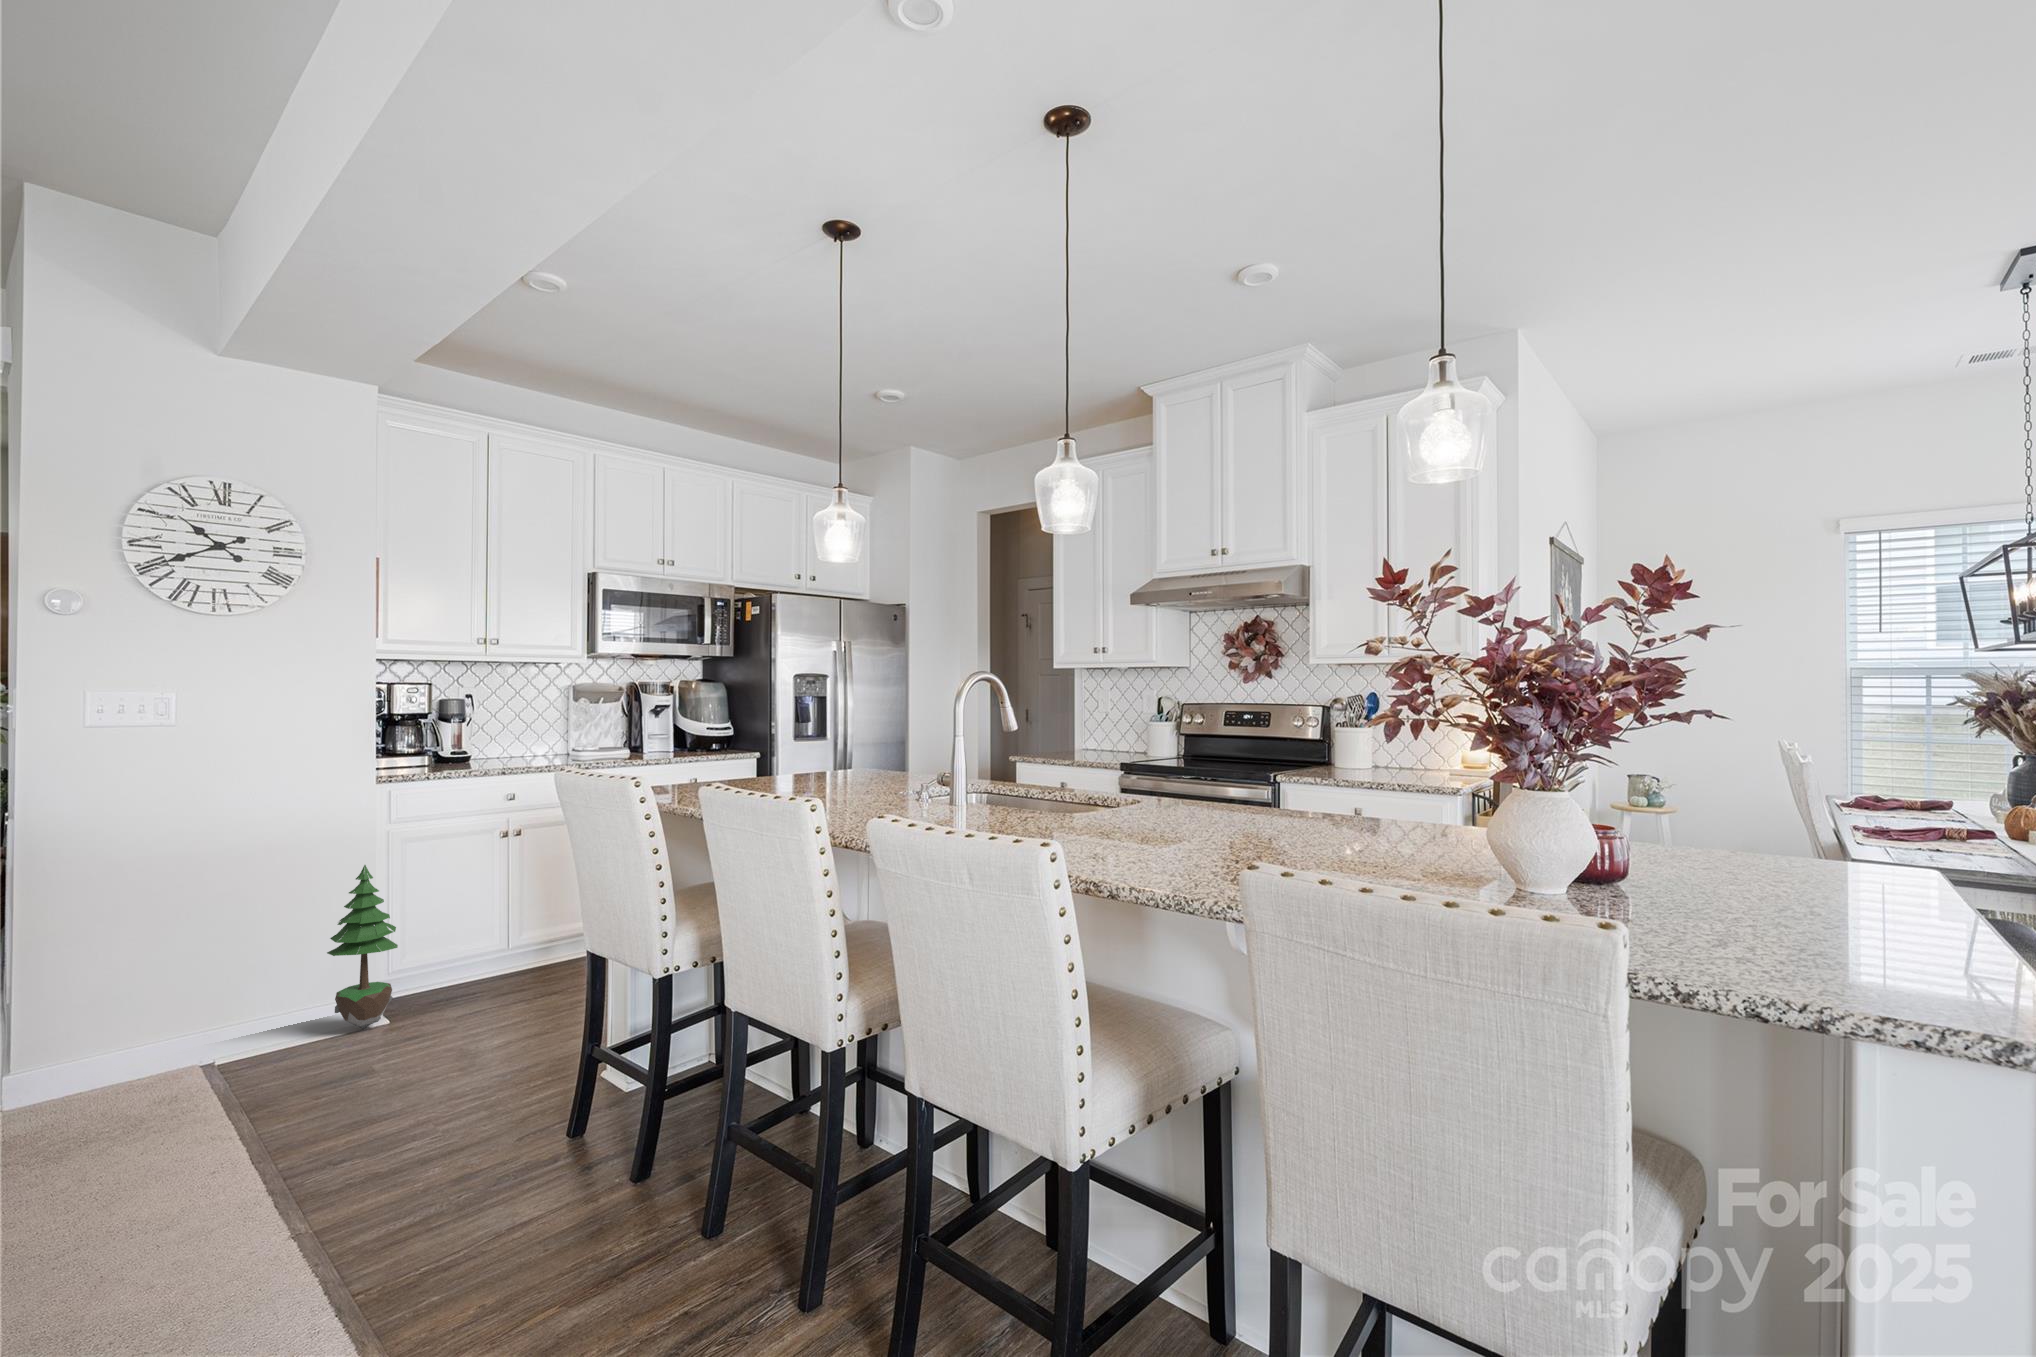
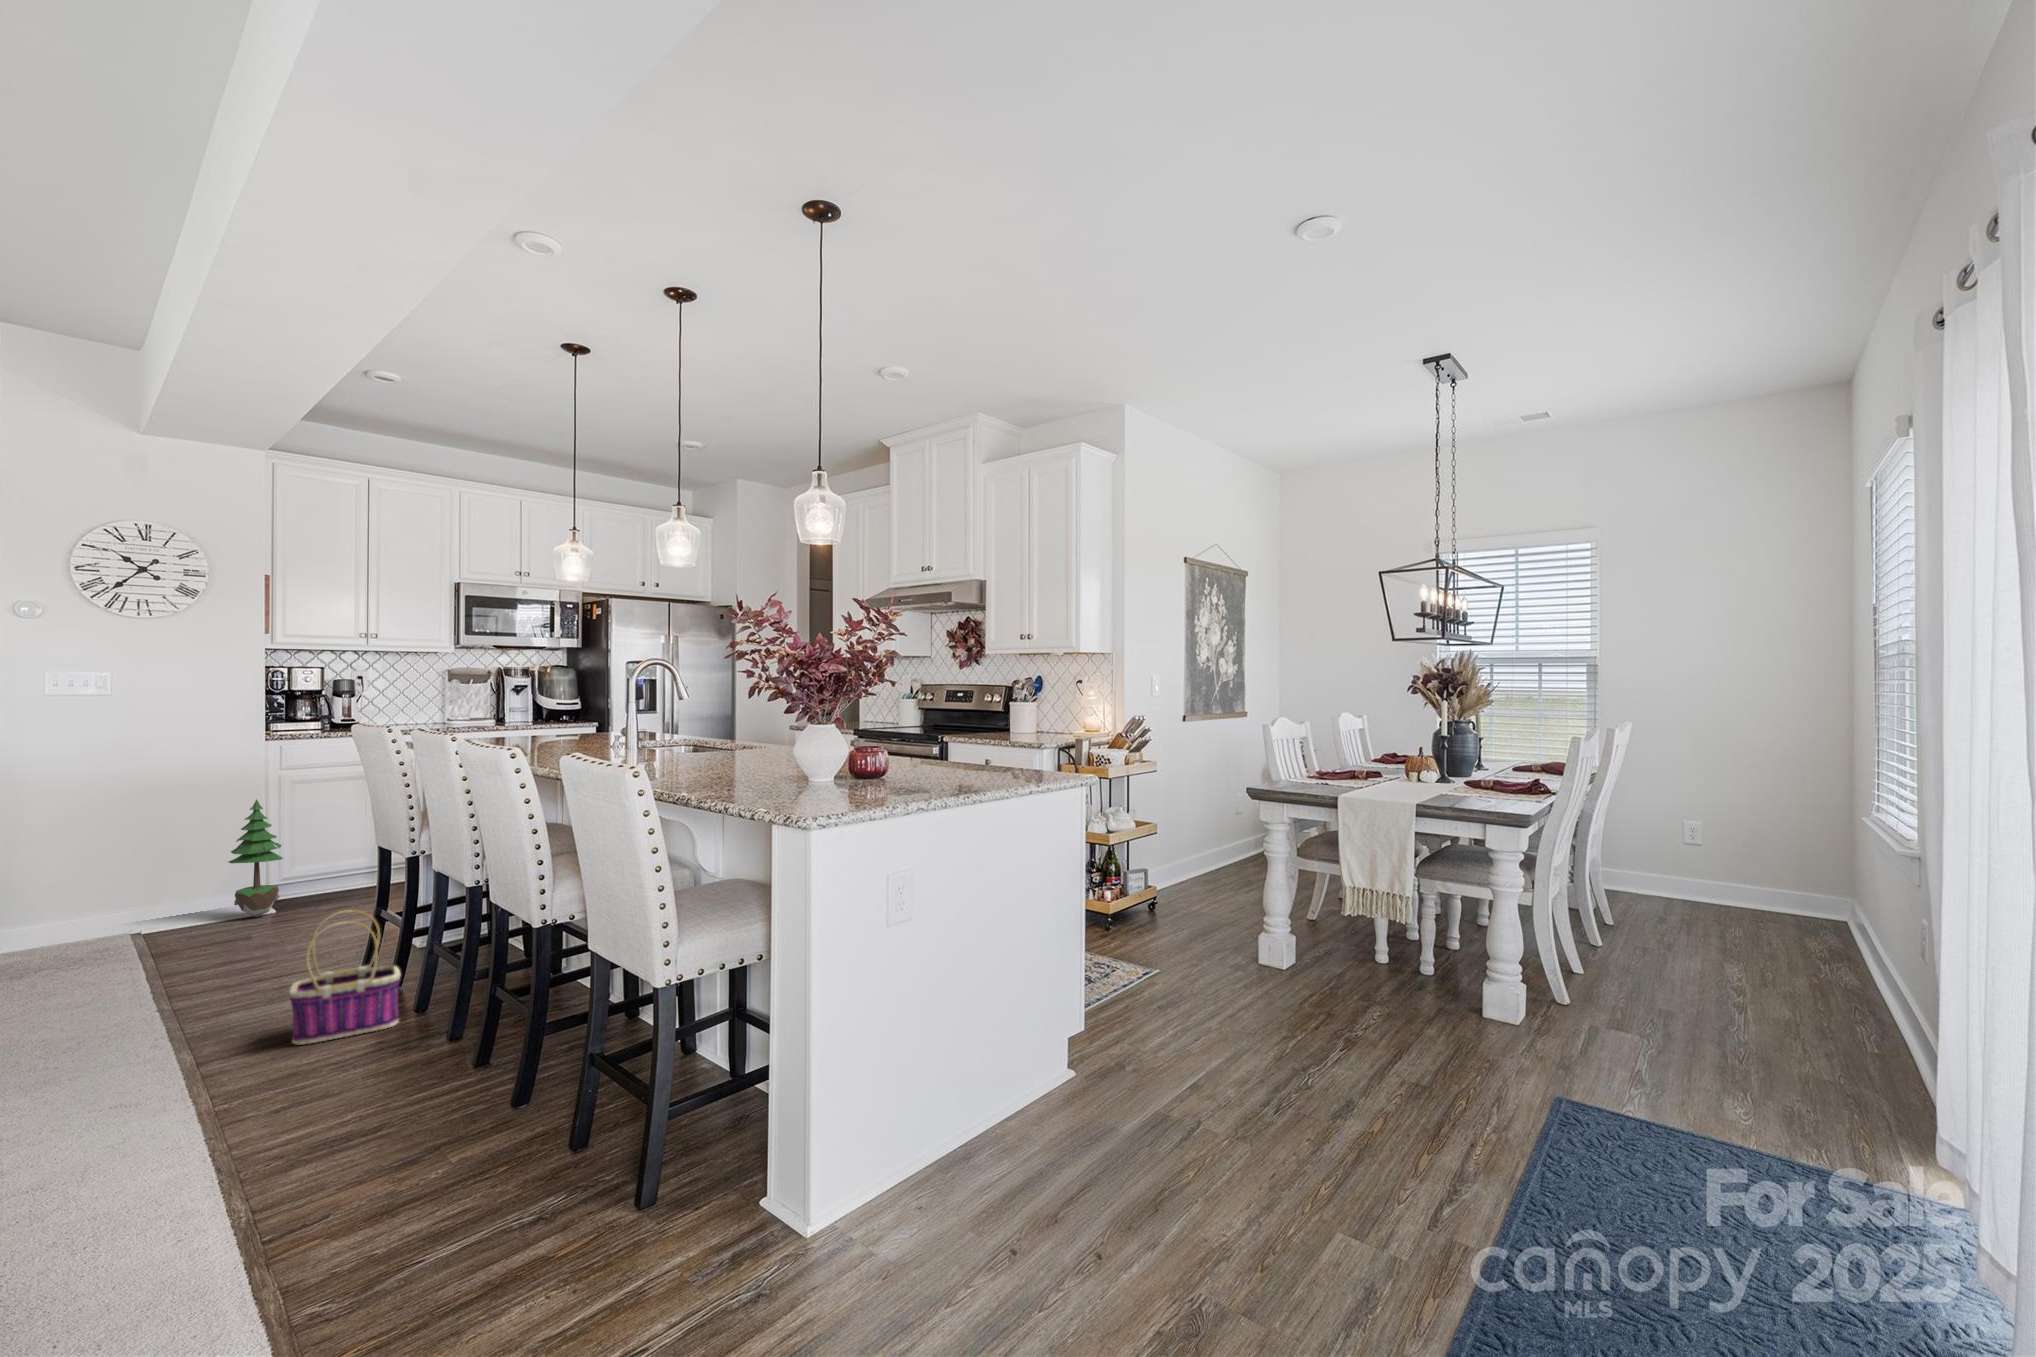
basket: none [512,1066,674,1305] -> present [289,910,400,1045]

